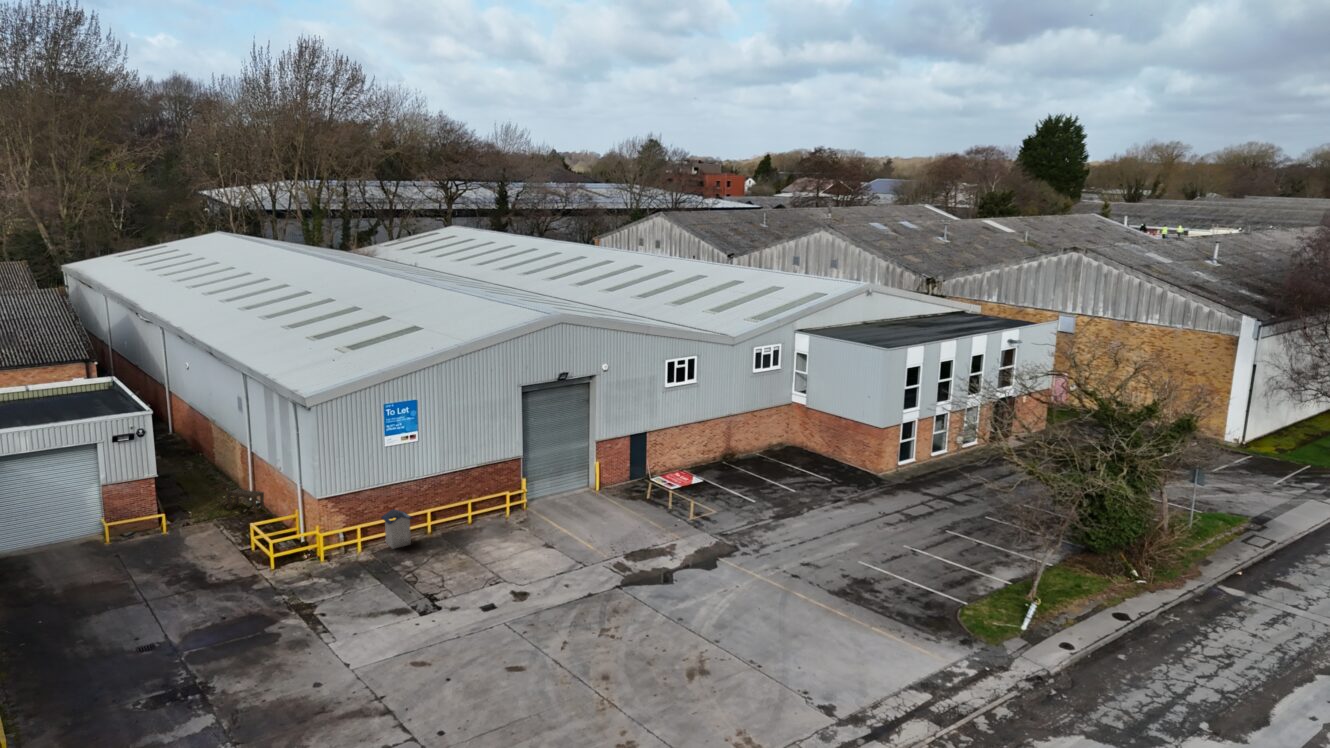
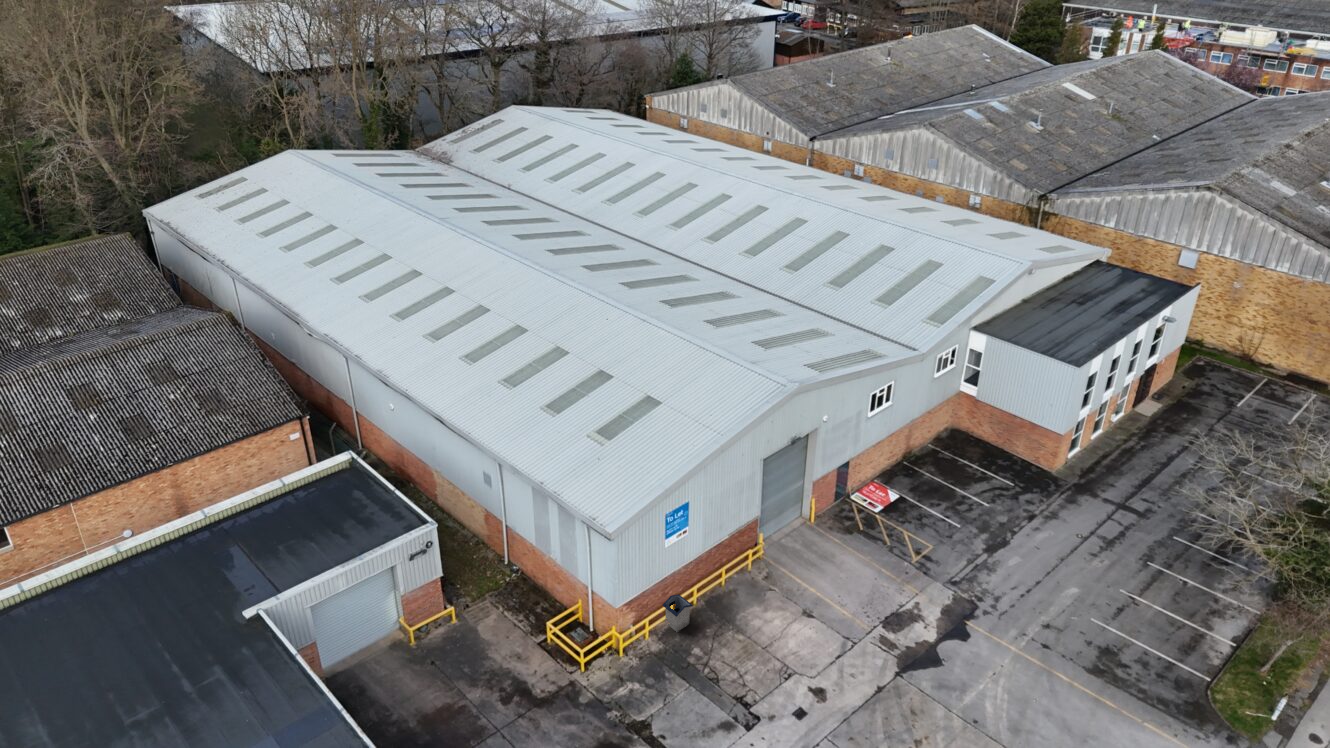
bench: present [227,489,264,513] -> none [492,561,526,586]

